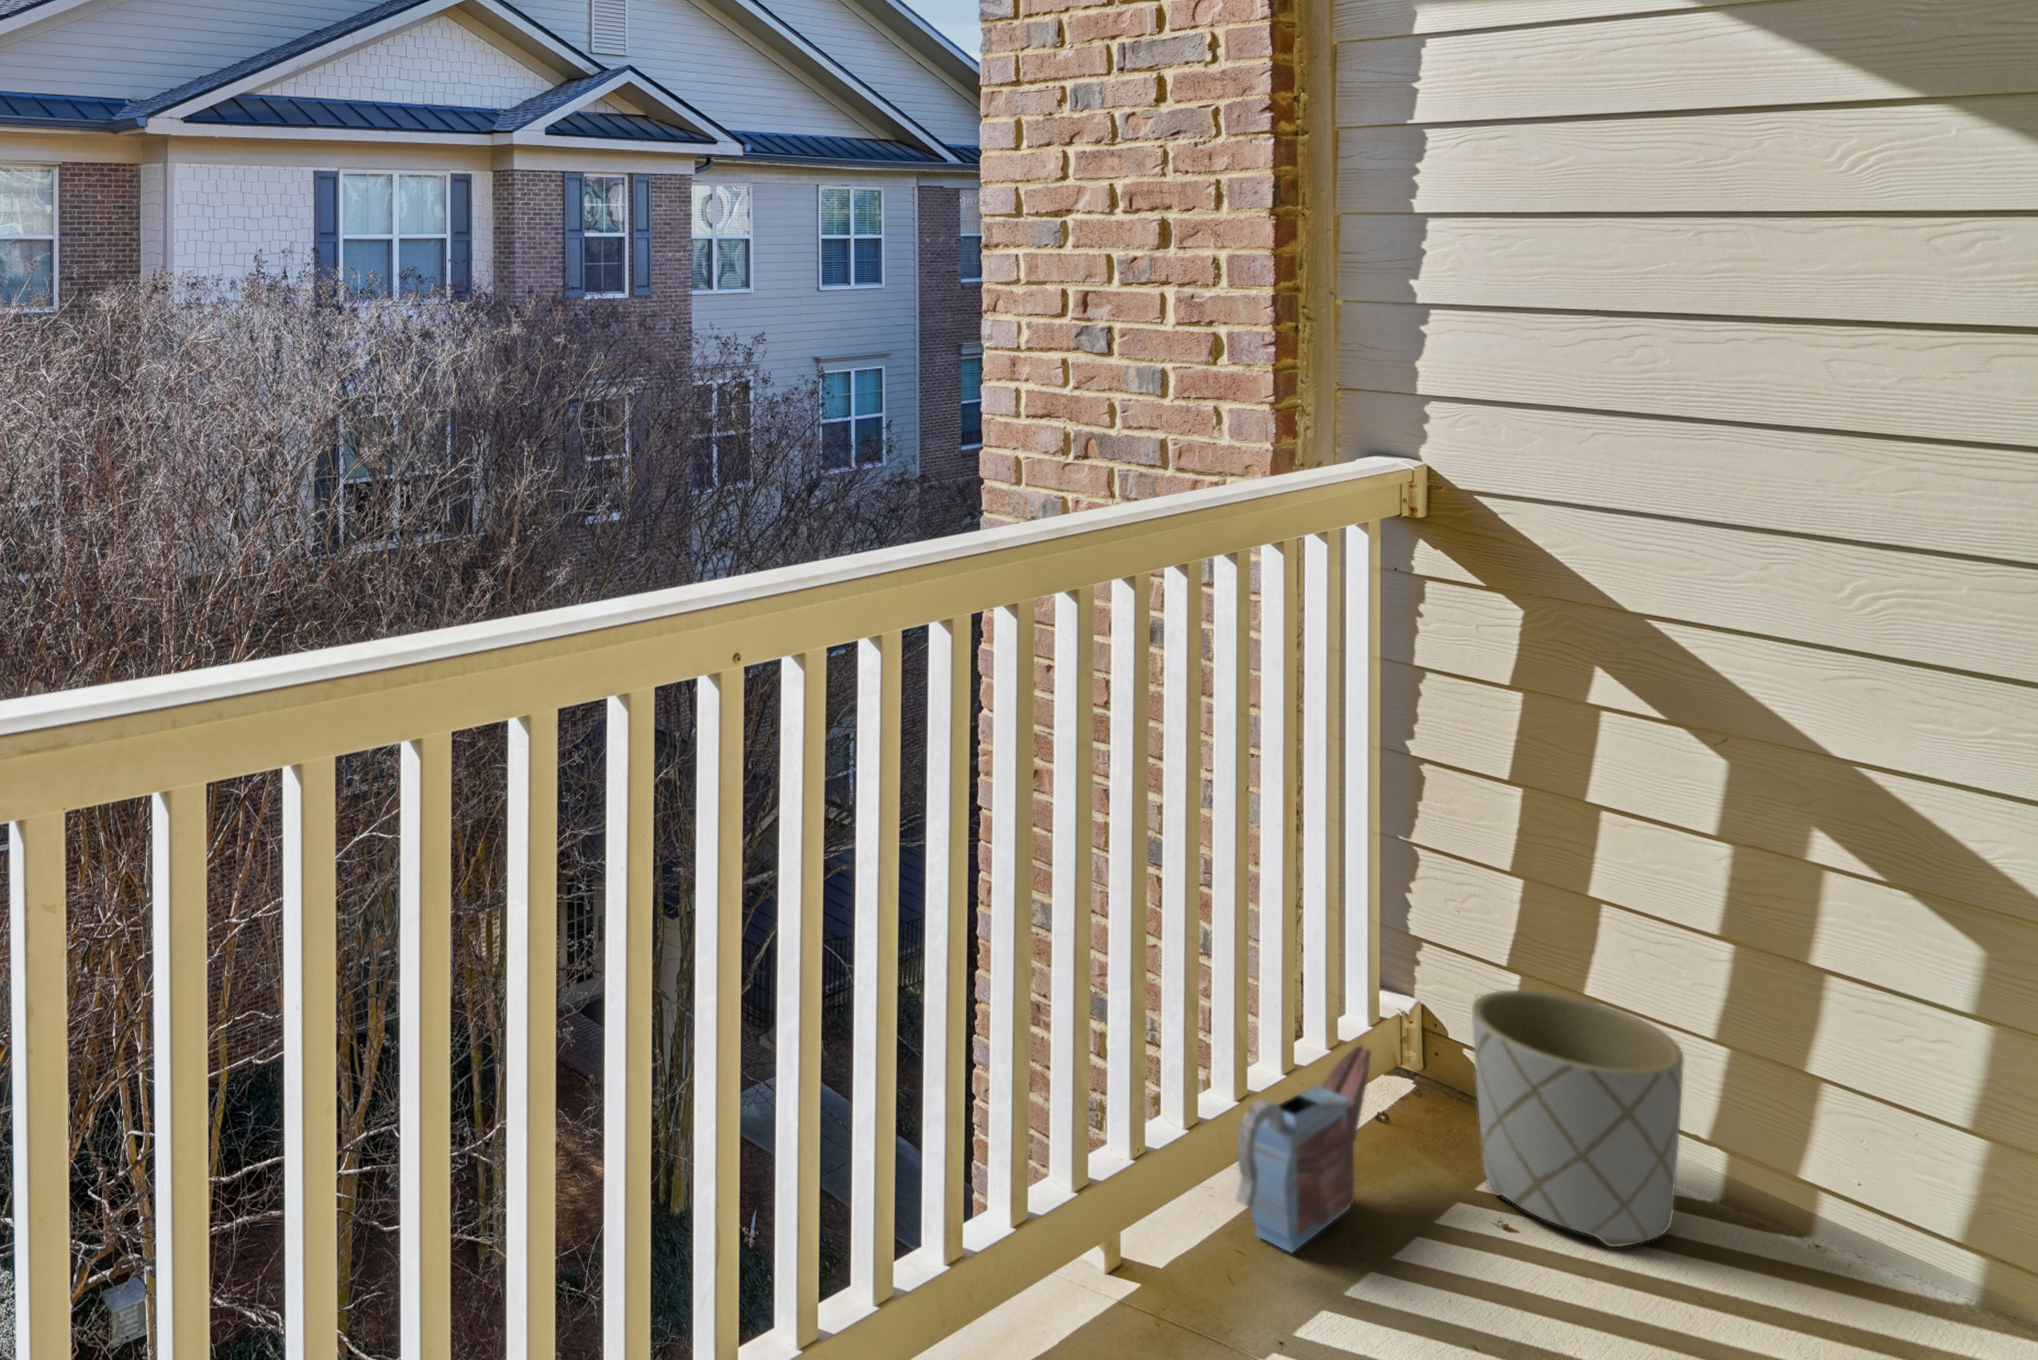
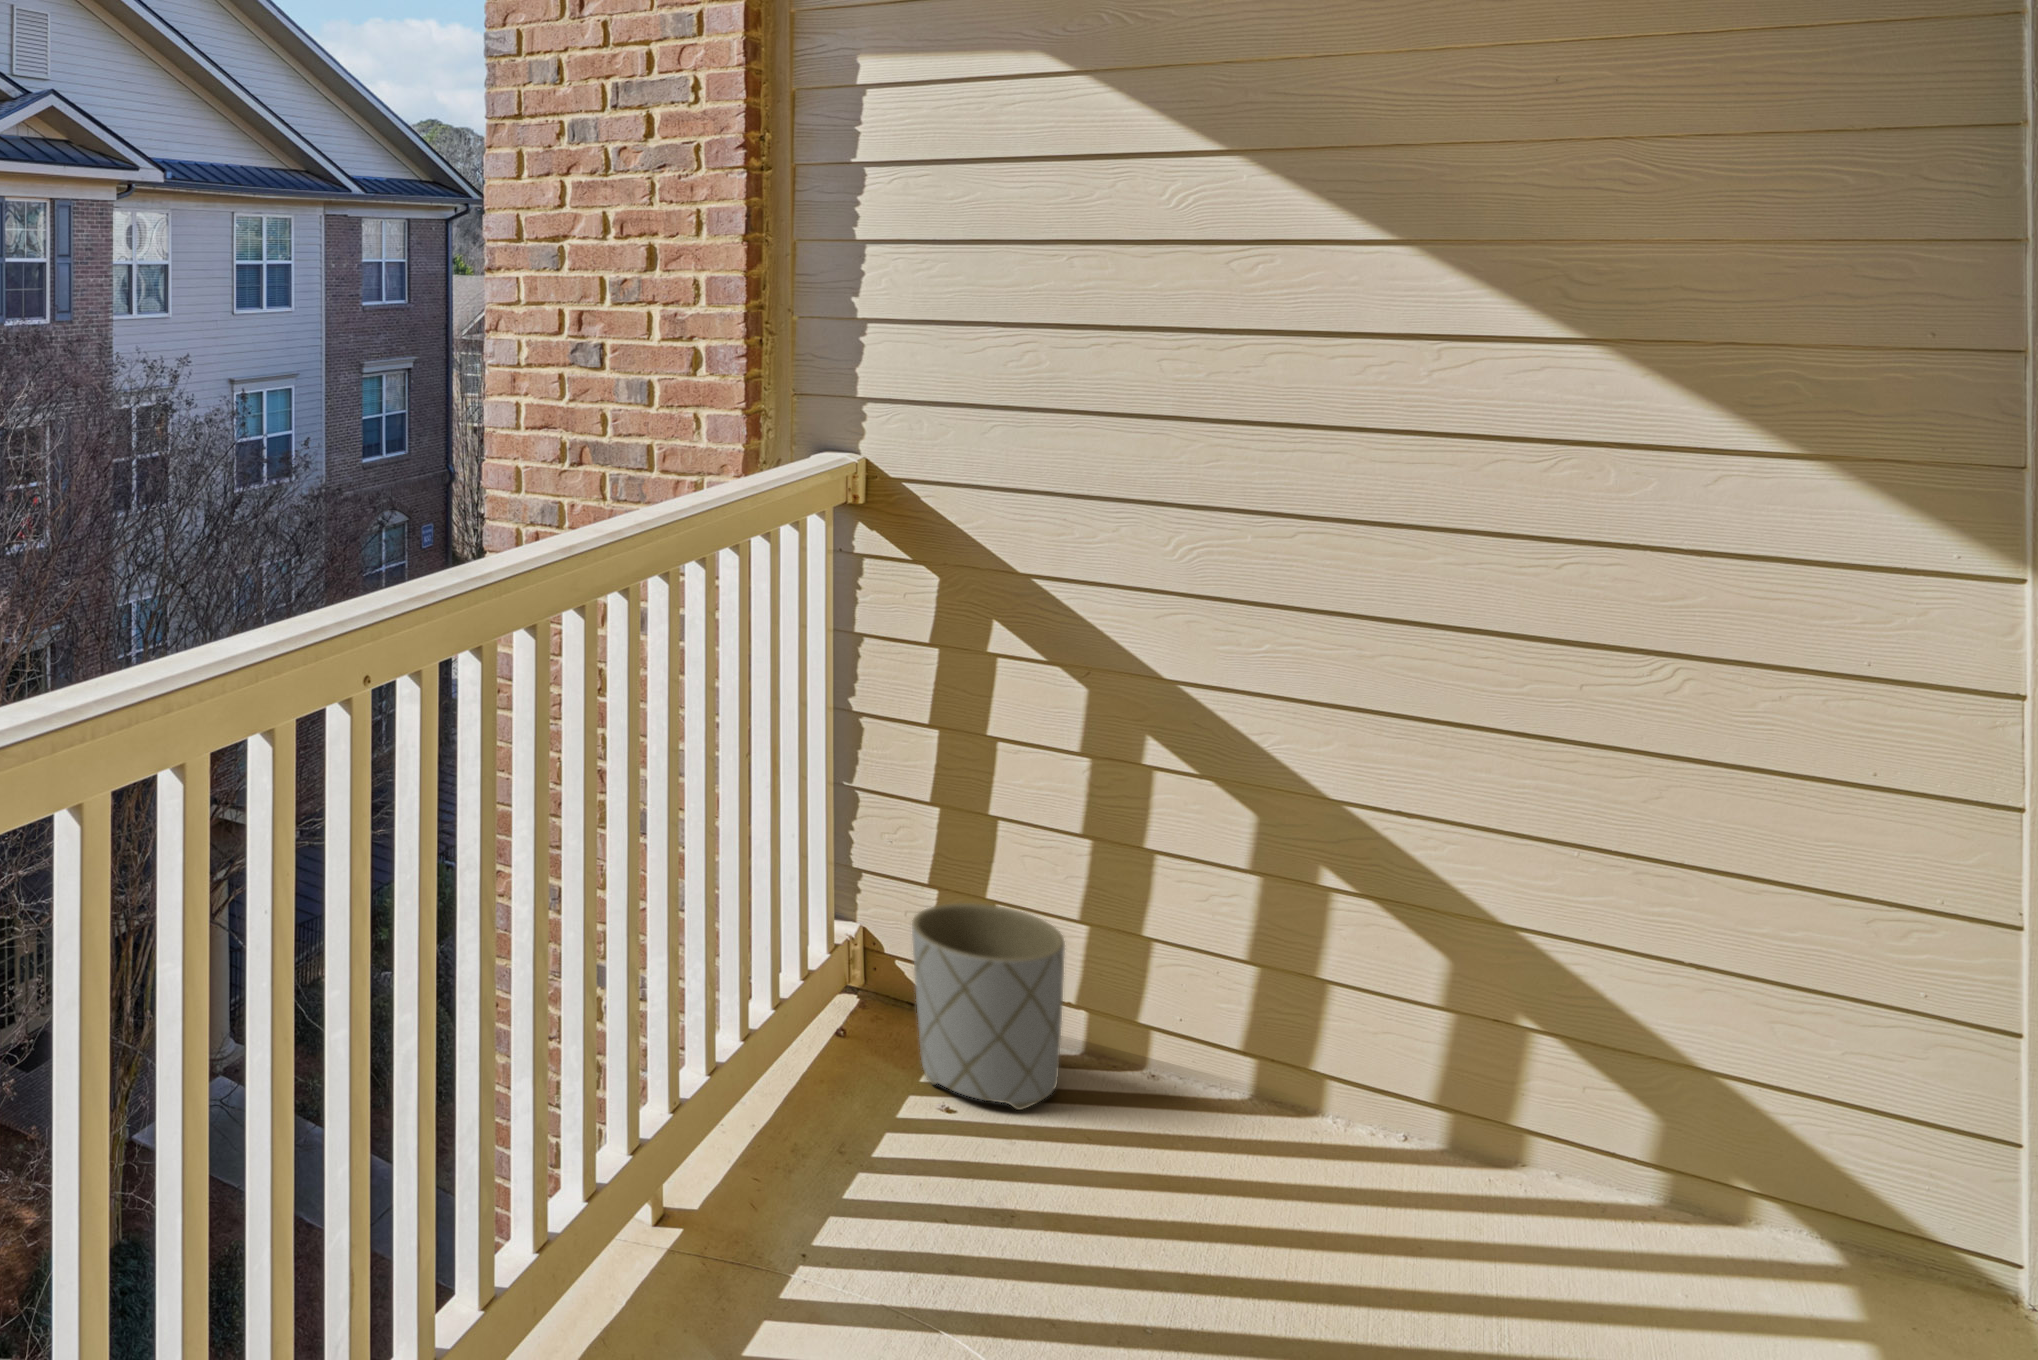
watering can: present [1236,1046,1371,1252] -> none [751,971,839,1168]

